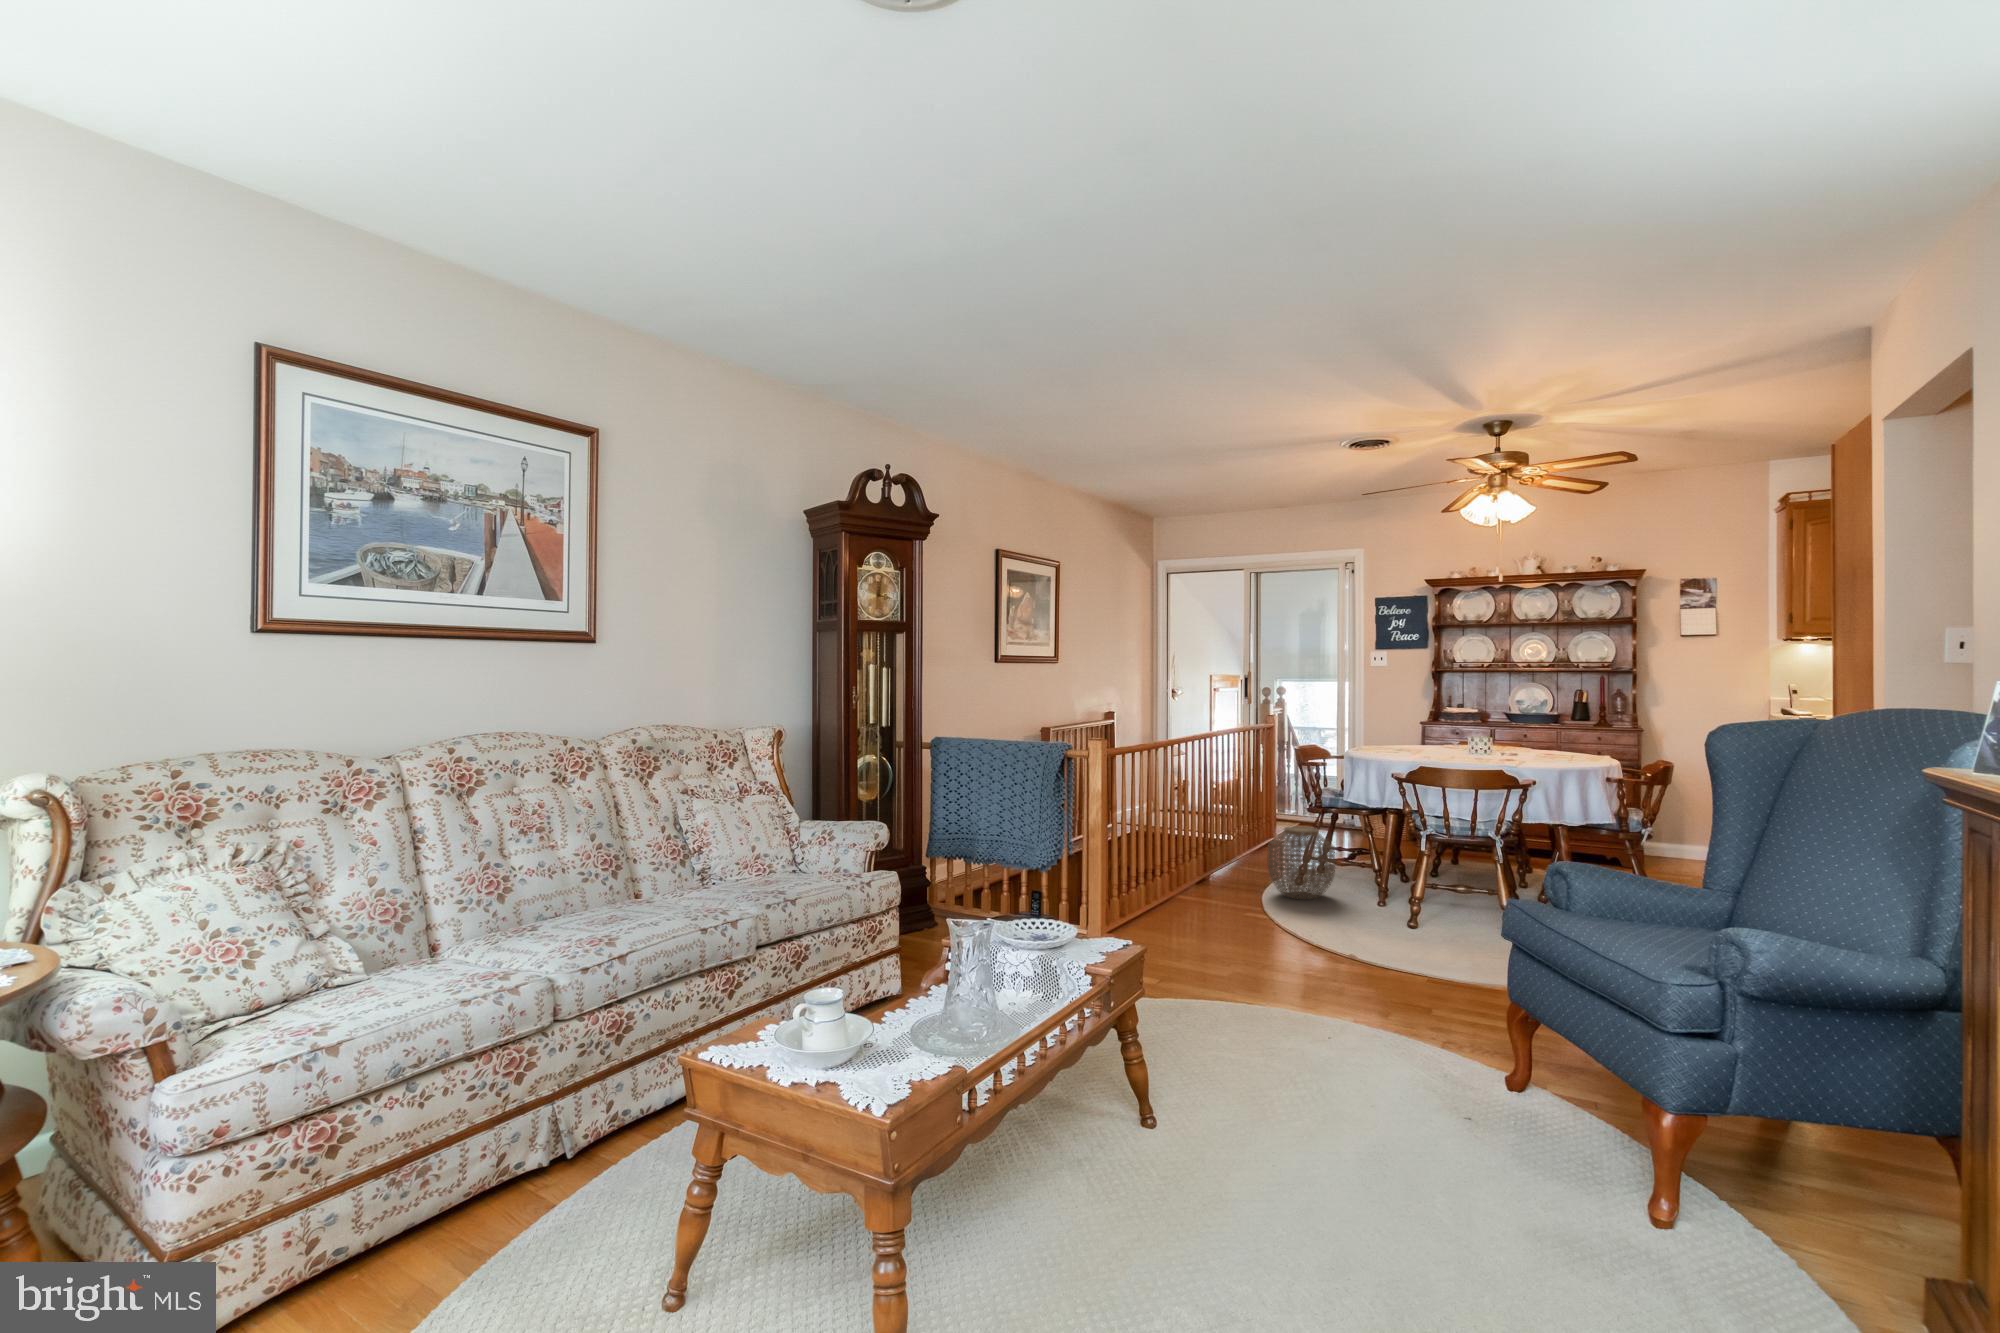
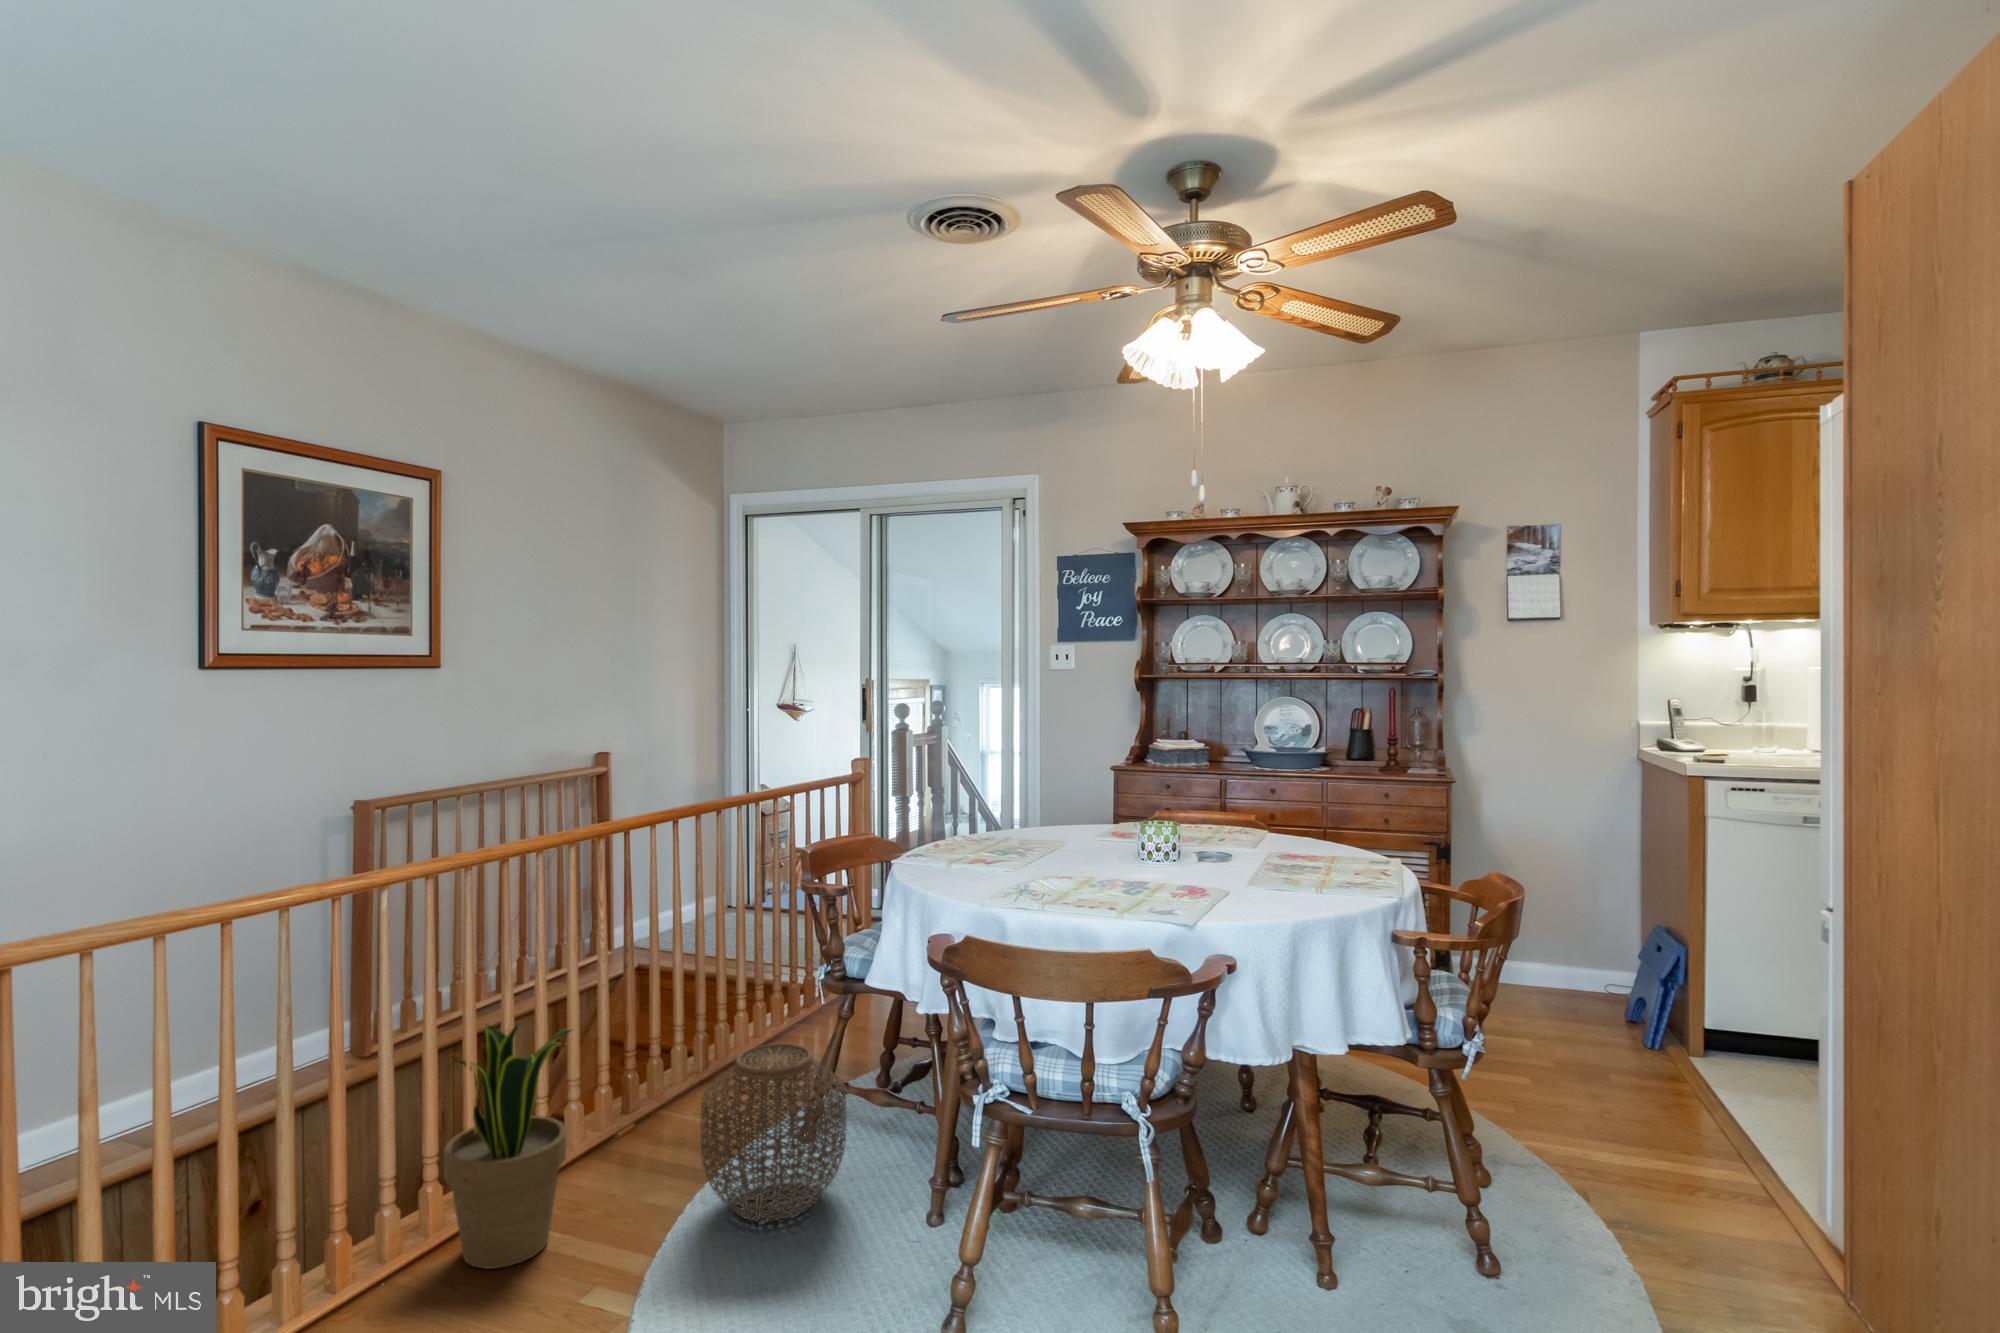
potted plant: none [1169,803,1224,903] -> present [444,1024,573,1268]

